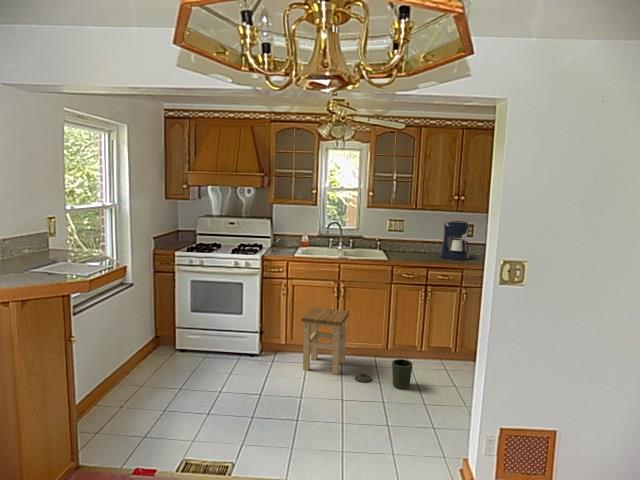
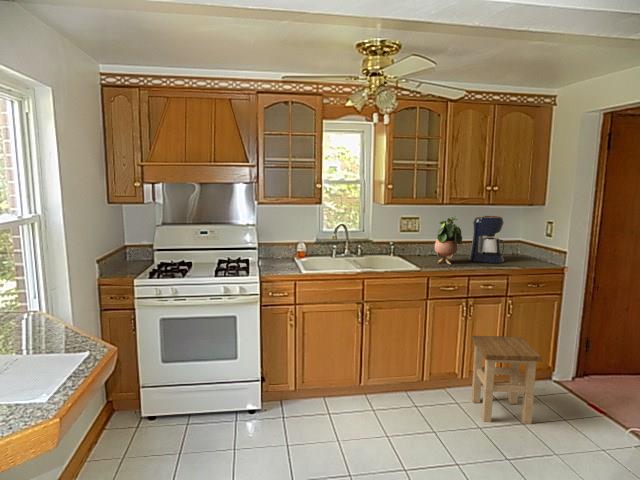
potted plant: none [409,220,430,258] -> present [435,216,462,264]
stool: present [301,307,349,375] -> present [471,336,542,424]
trash can: present [355,359,413,389] -> none [402,401,482,444]

